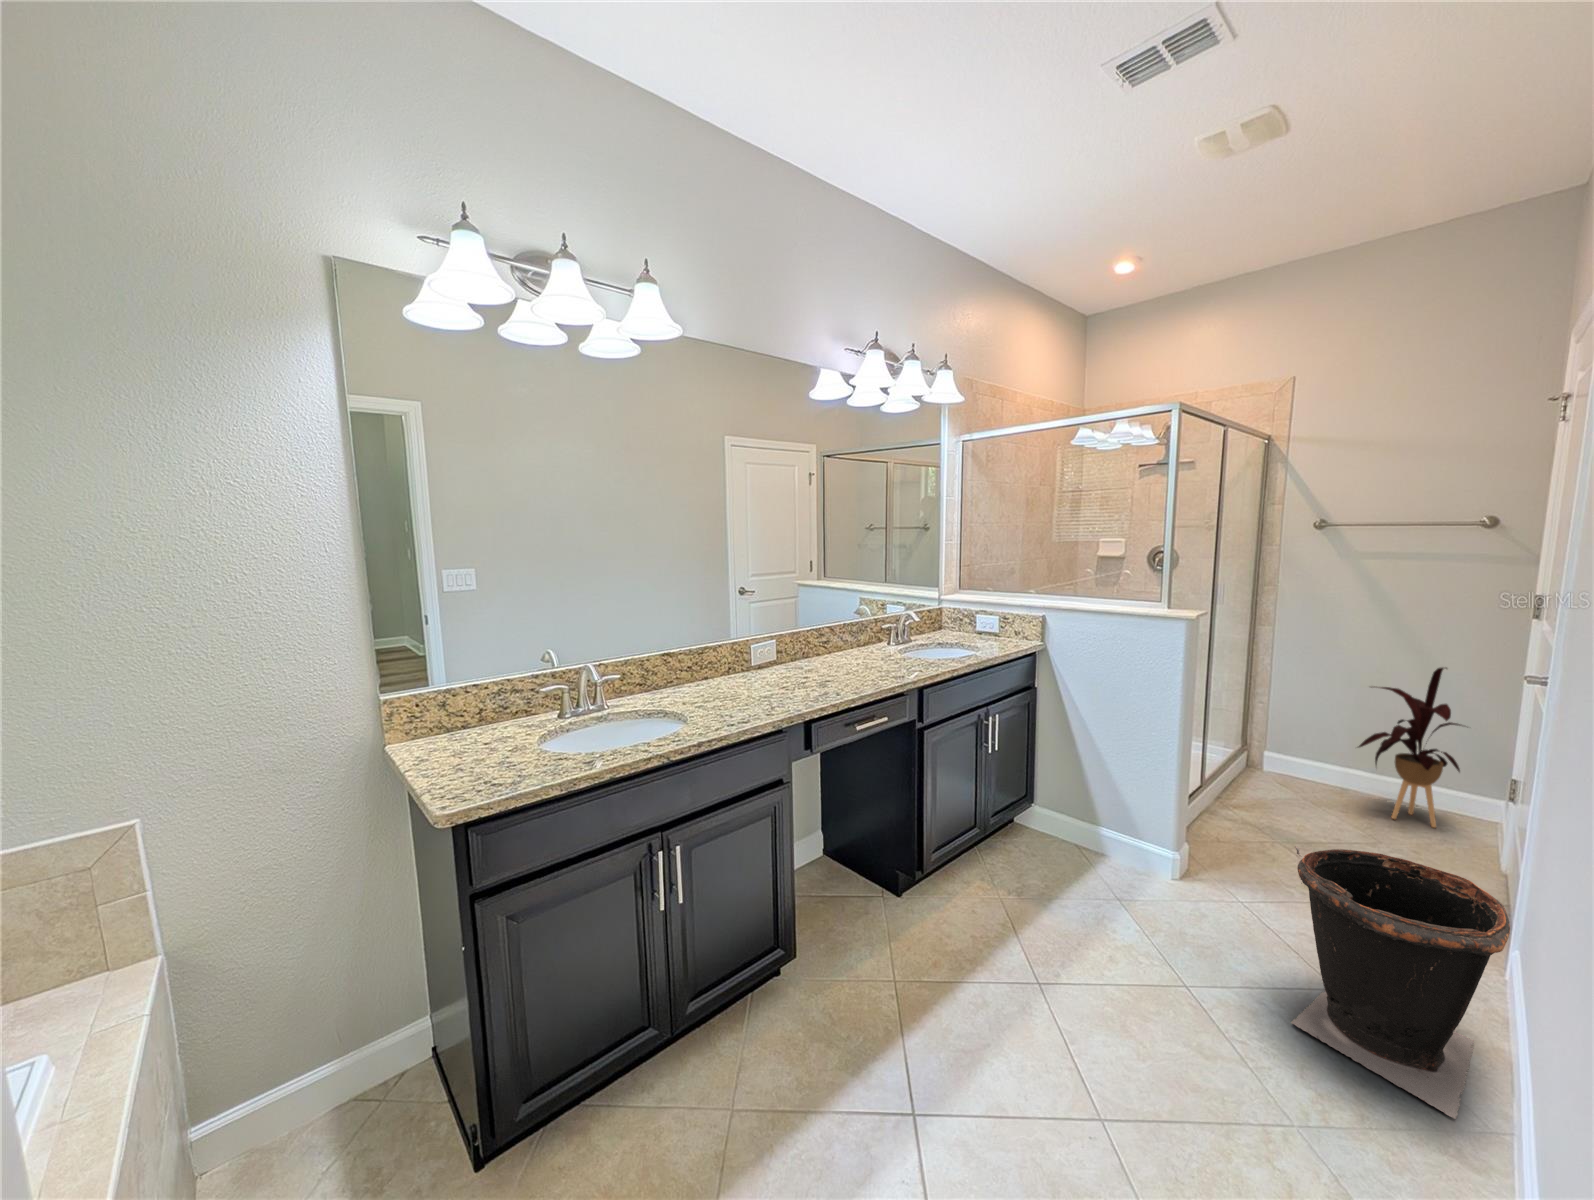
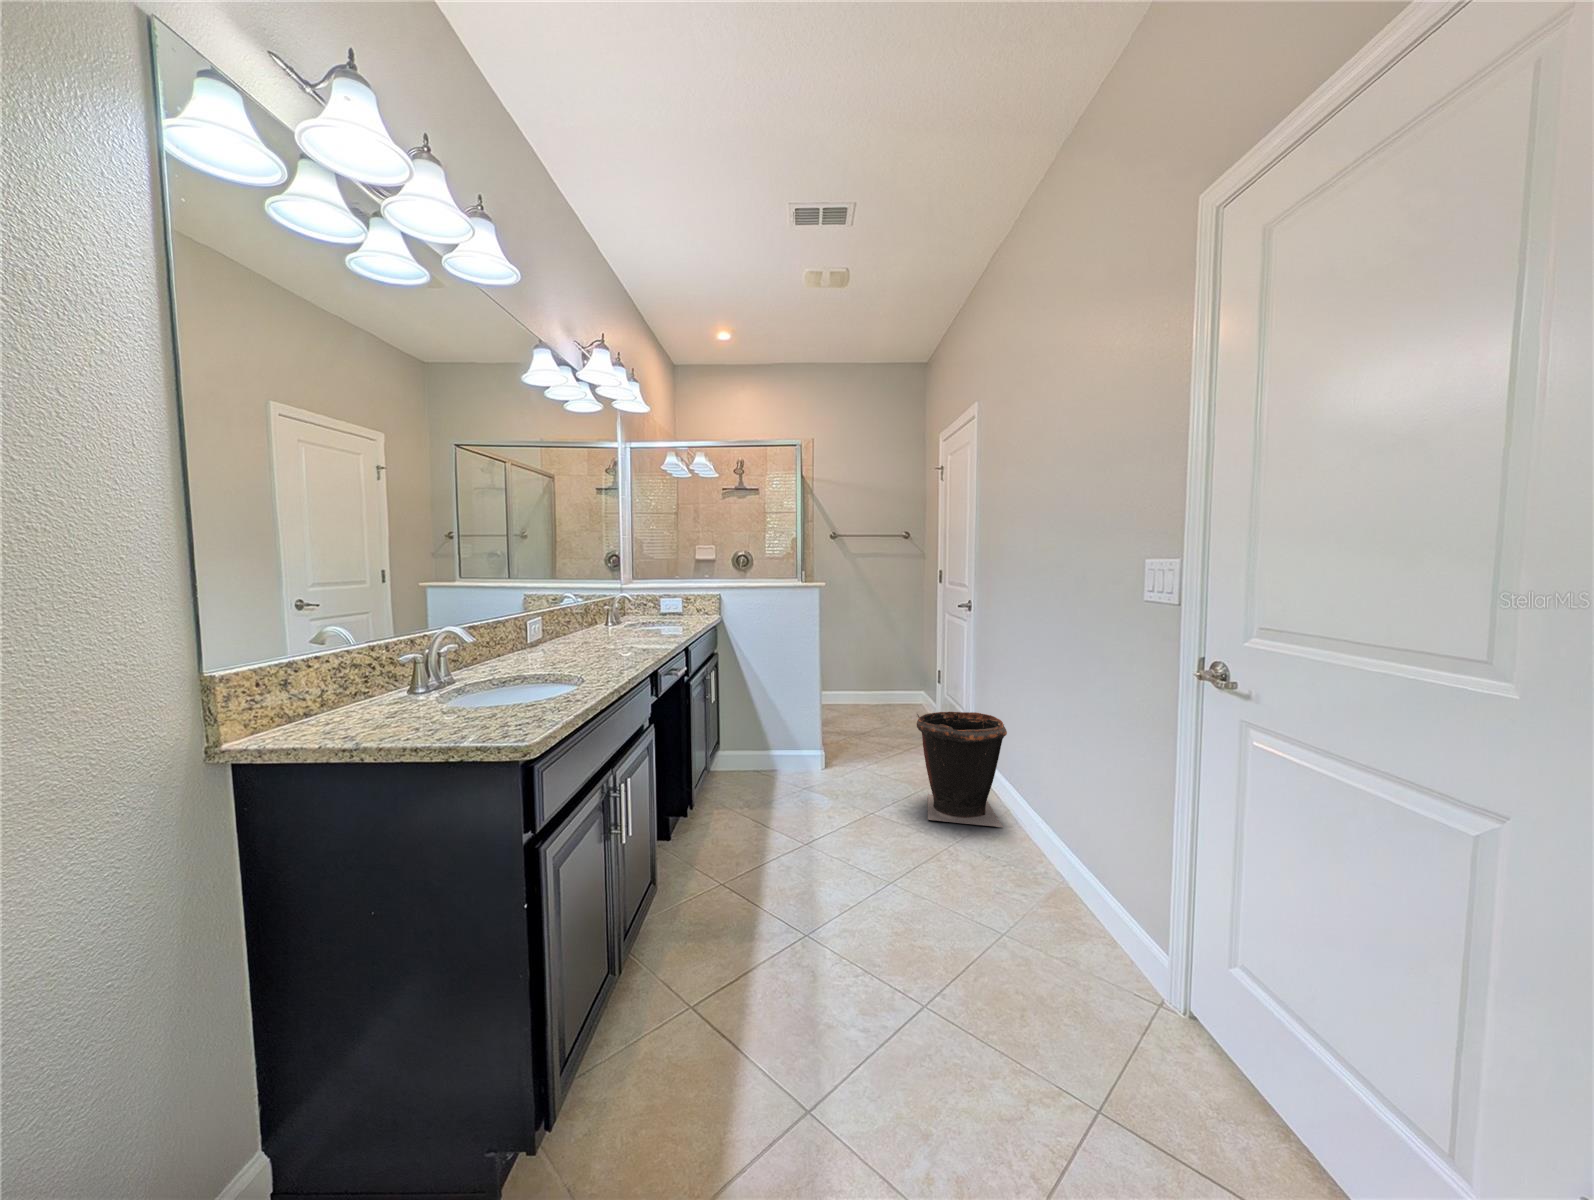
house plant: present [1359,668,1461,827] -> none [870,620,919,721]

